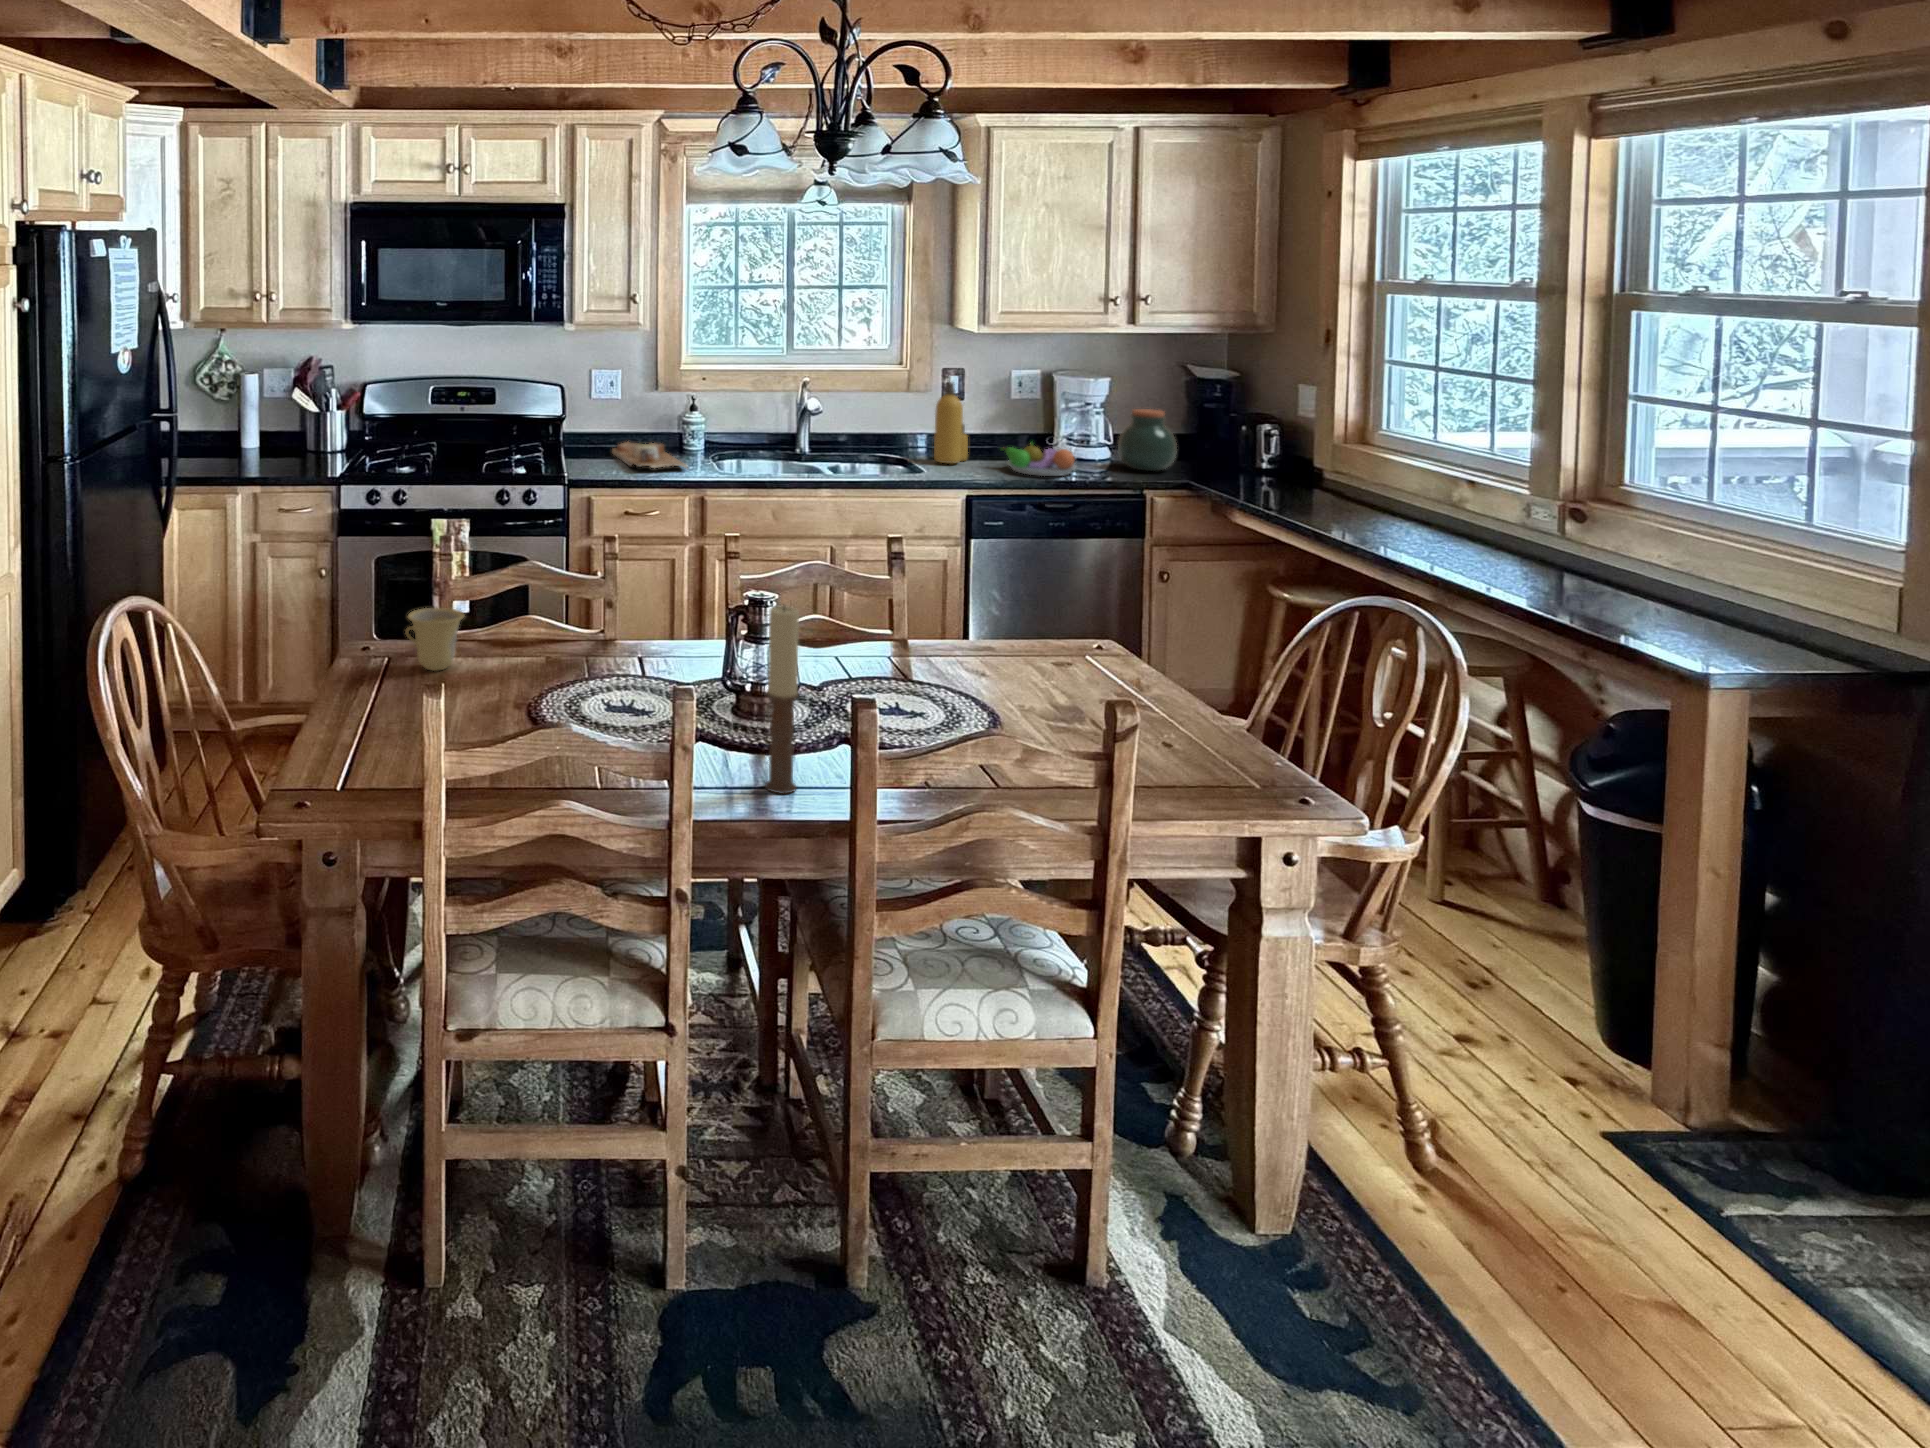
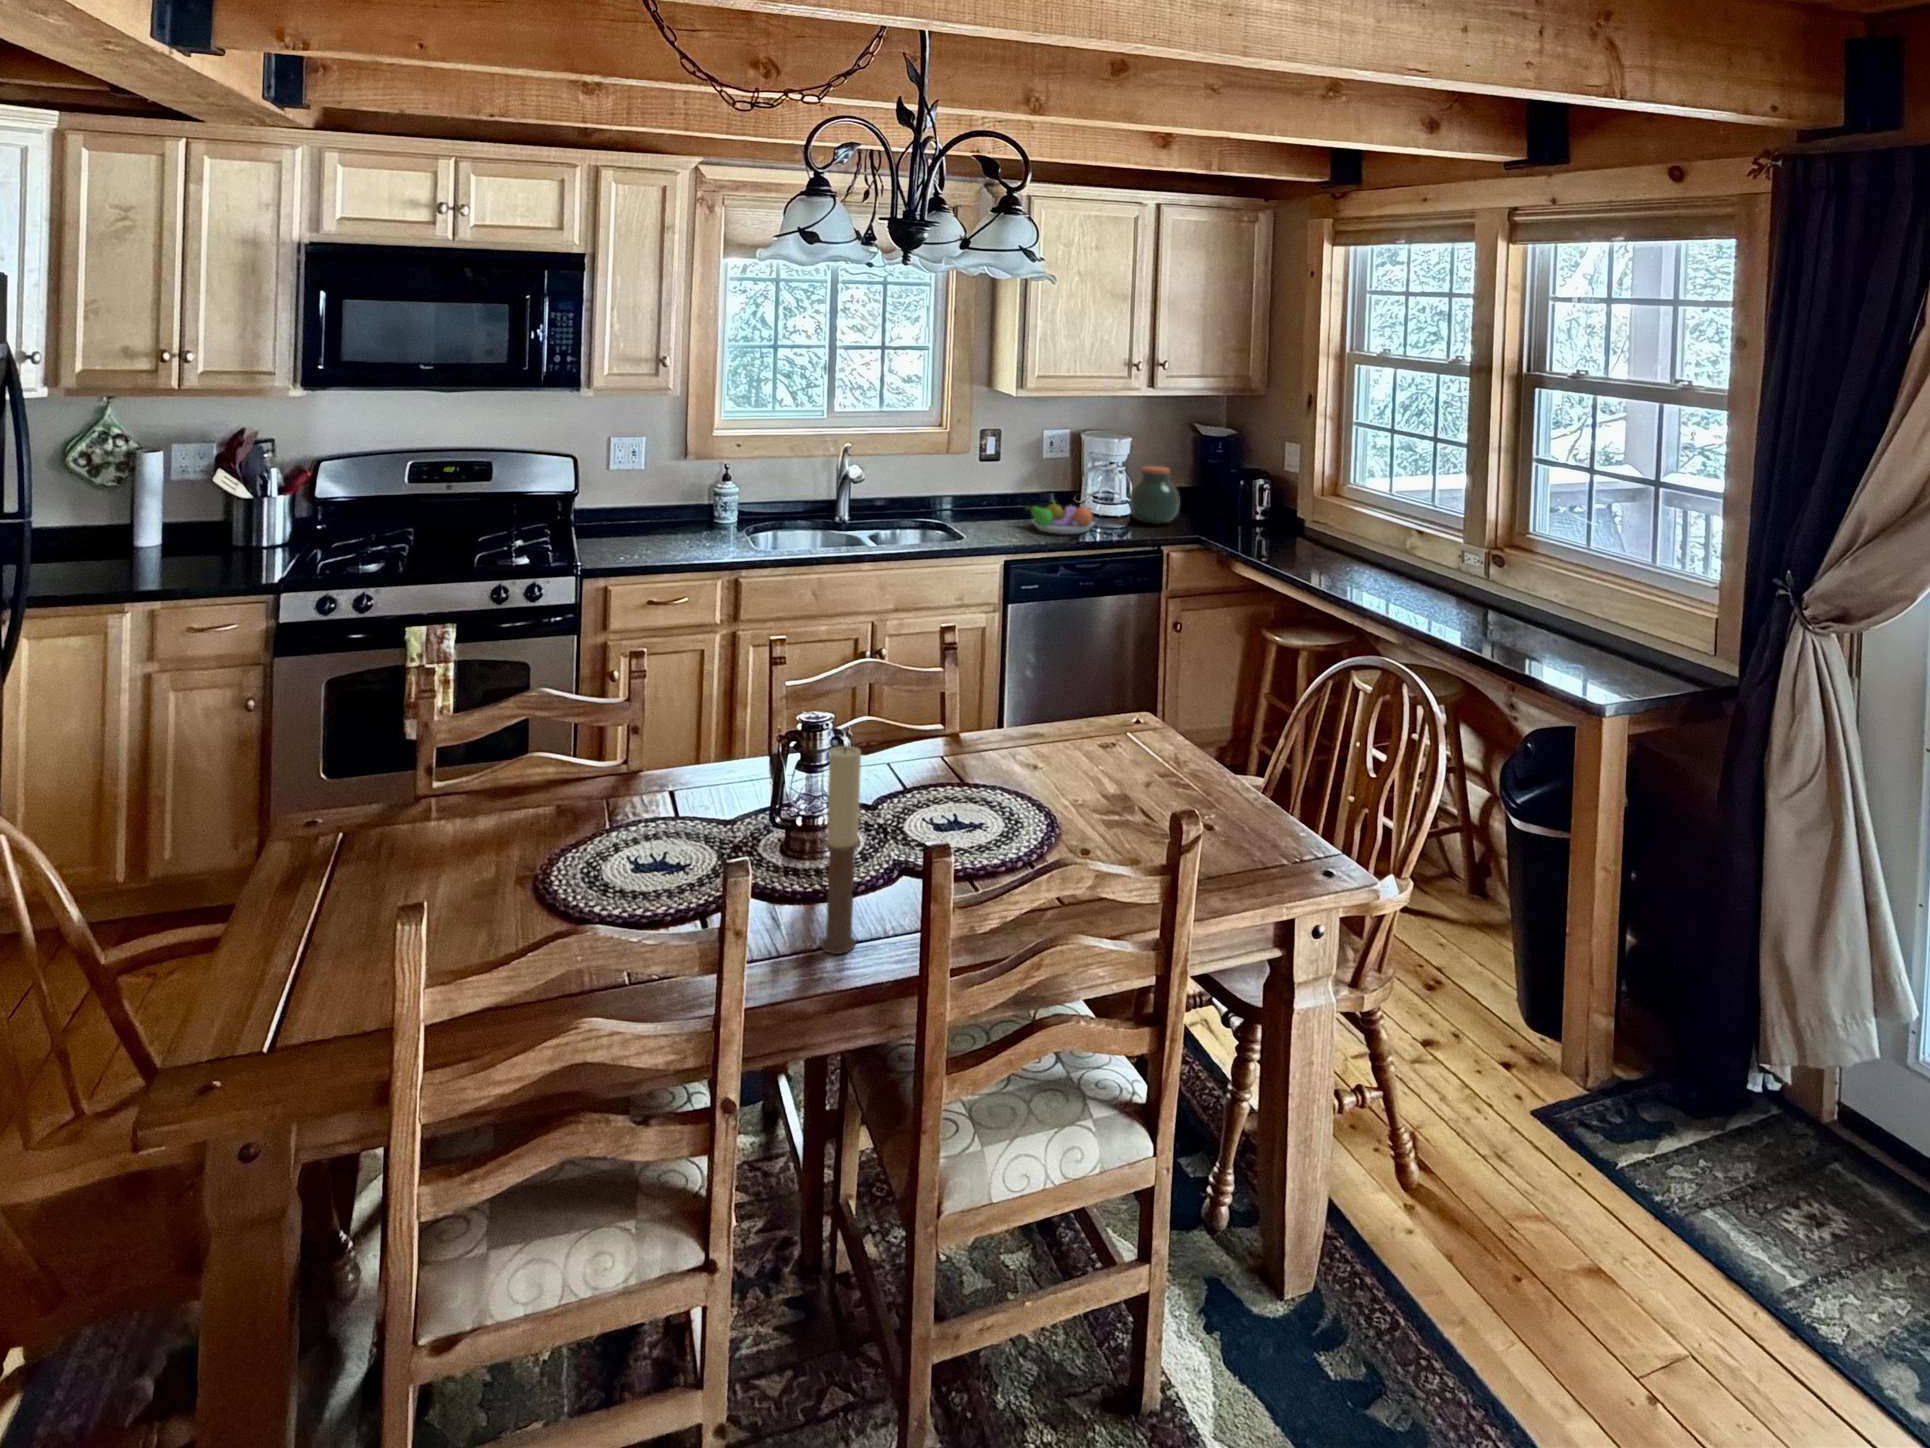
bottle: present [934,382,968,464] -> none [964,445,996,524]
cutting board: present [612,442,688,468] -> none [634,513,720,545]
cup: present [406,608,464,671] -> none [386,754,464,832]

